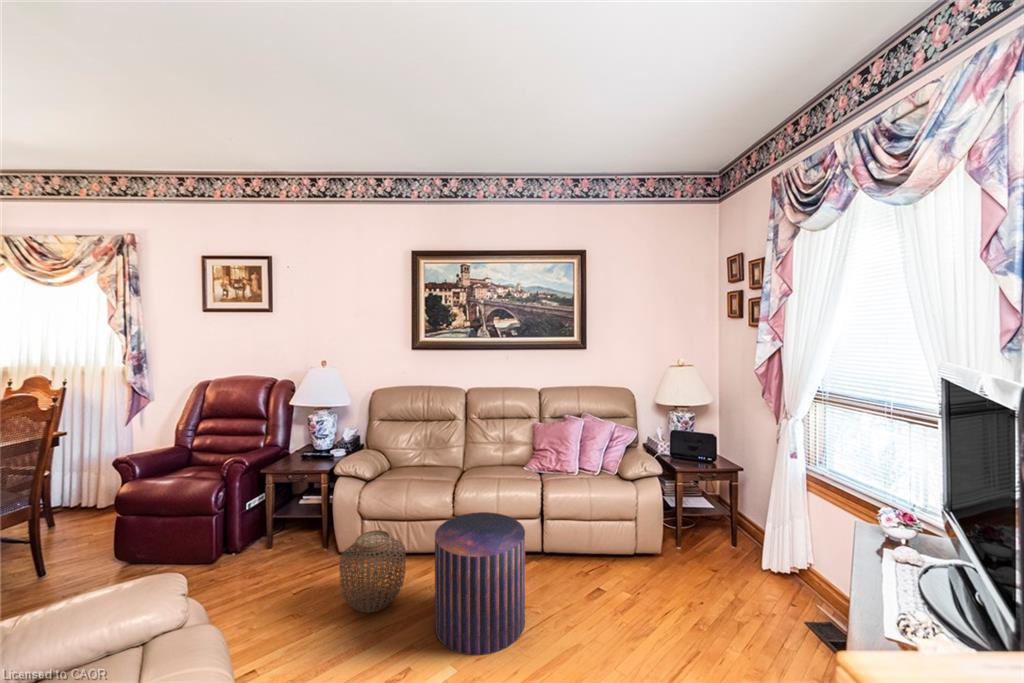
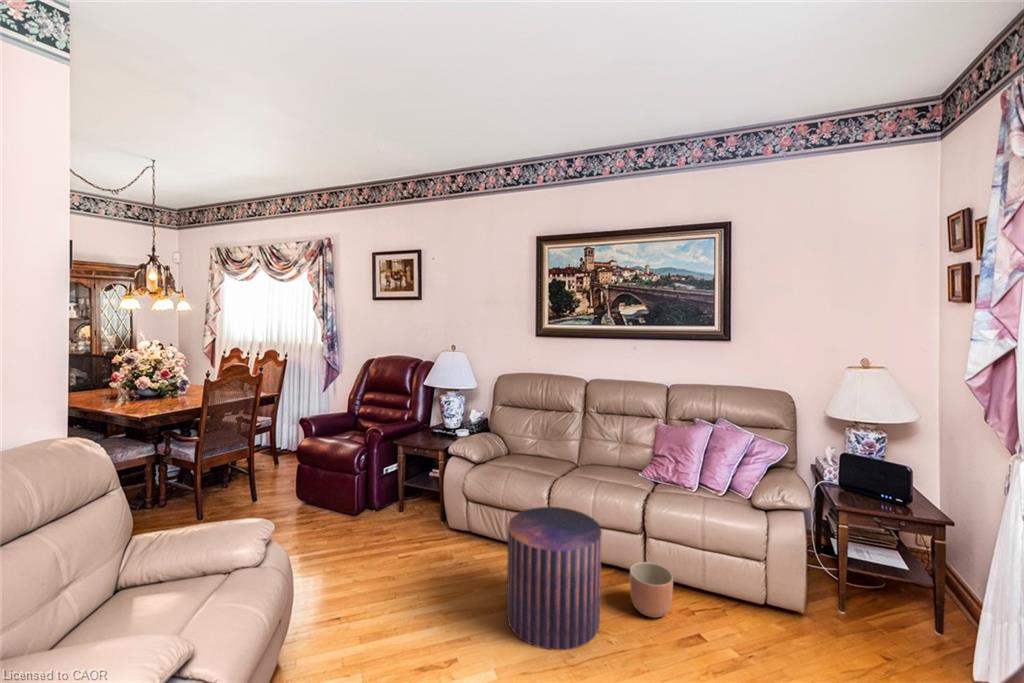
woven basket: present [339,530,406,613] -> none [436,506,495,580]
planter: none [540,546,577,595] -> present [630,562,673,618]

